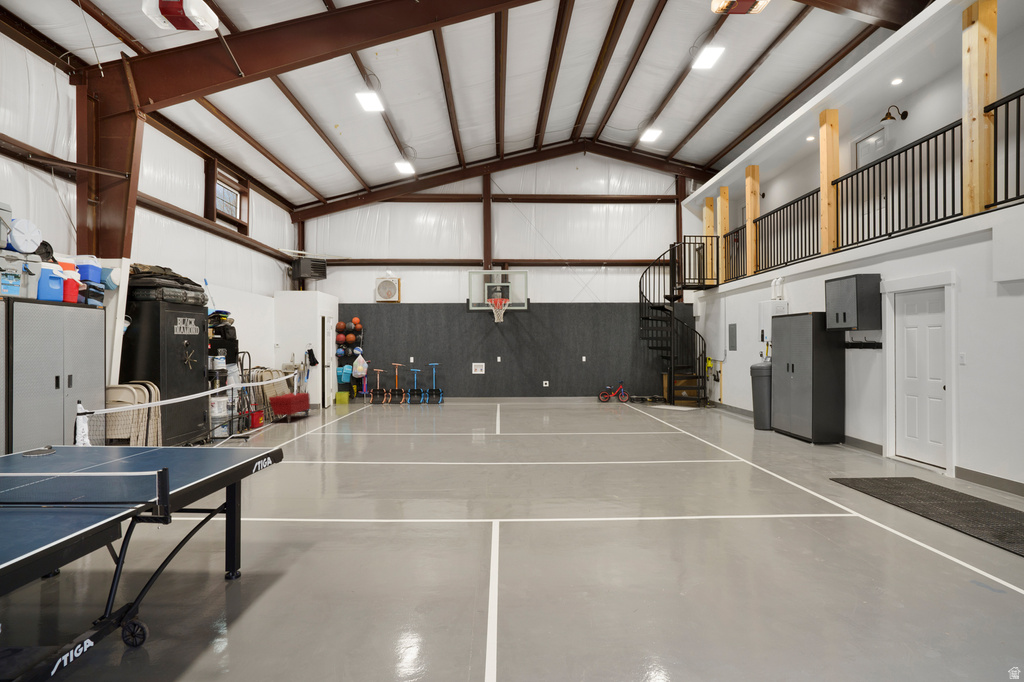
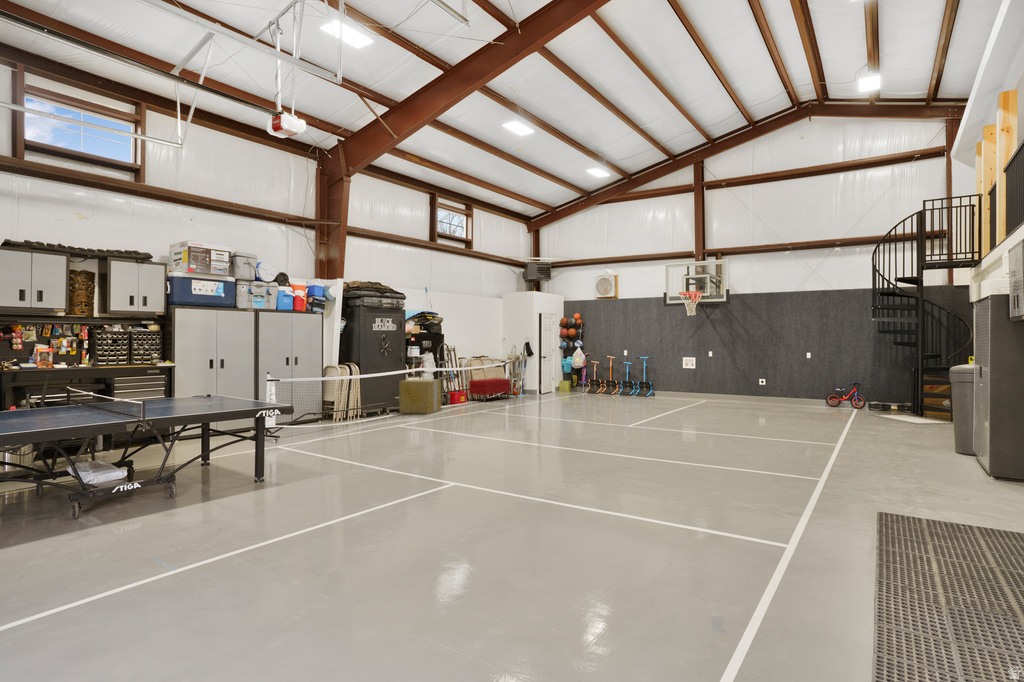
cardboard box: none [211,398,261,446] -> present [399,379,441,414]

